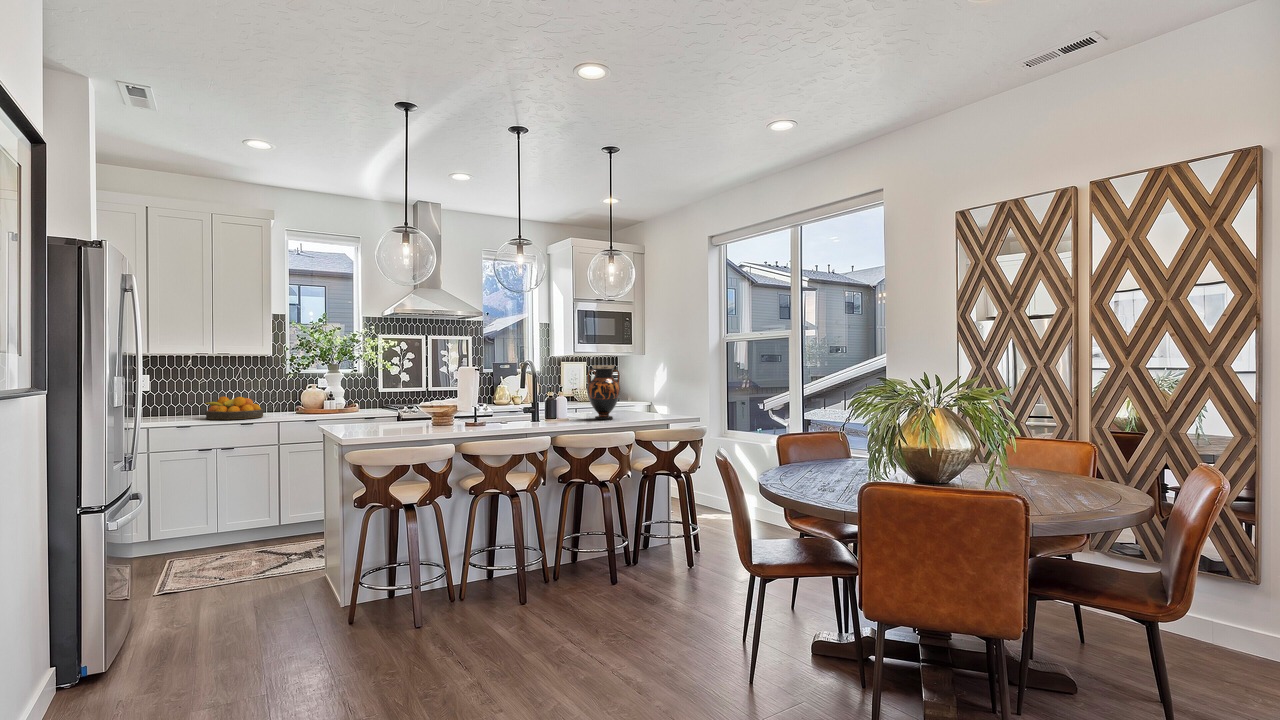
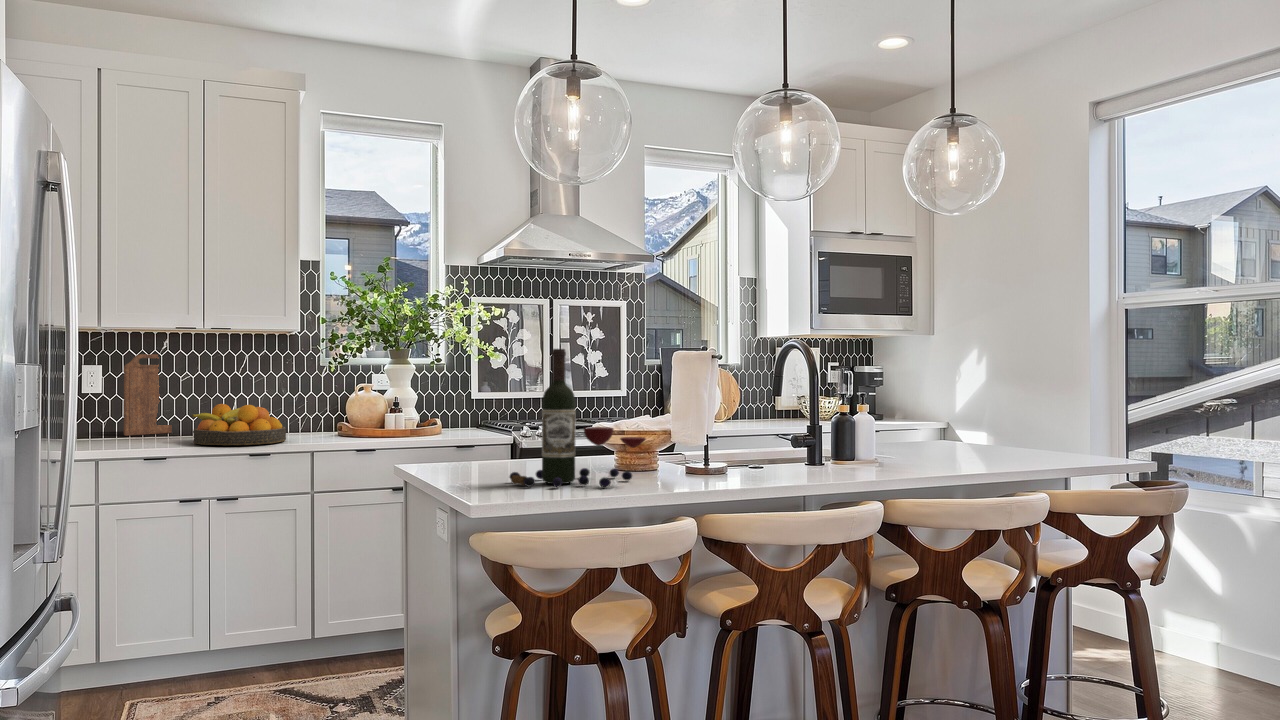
vase: present [587,365,620,420] -> none [916,349,991,464]
wine bottle: none [371,367,440,432] -> present [510,349,646,487]
cutting board: none [161,369,193,416] -> present [124,354,172,436]

